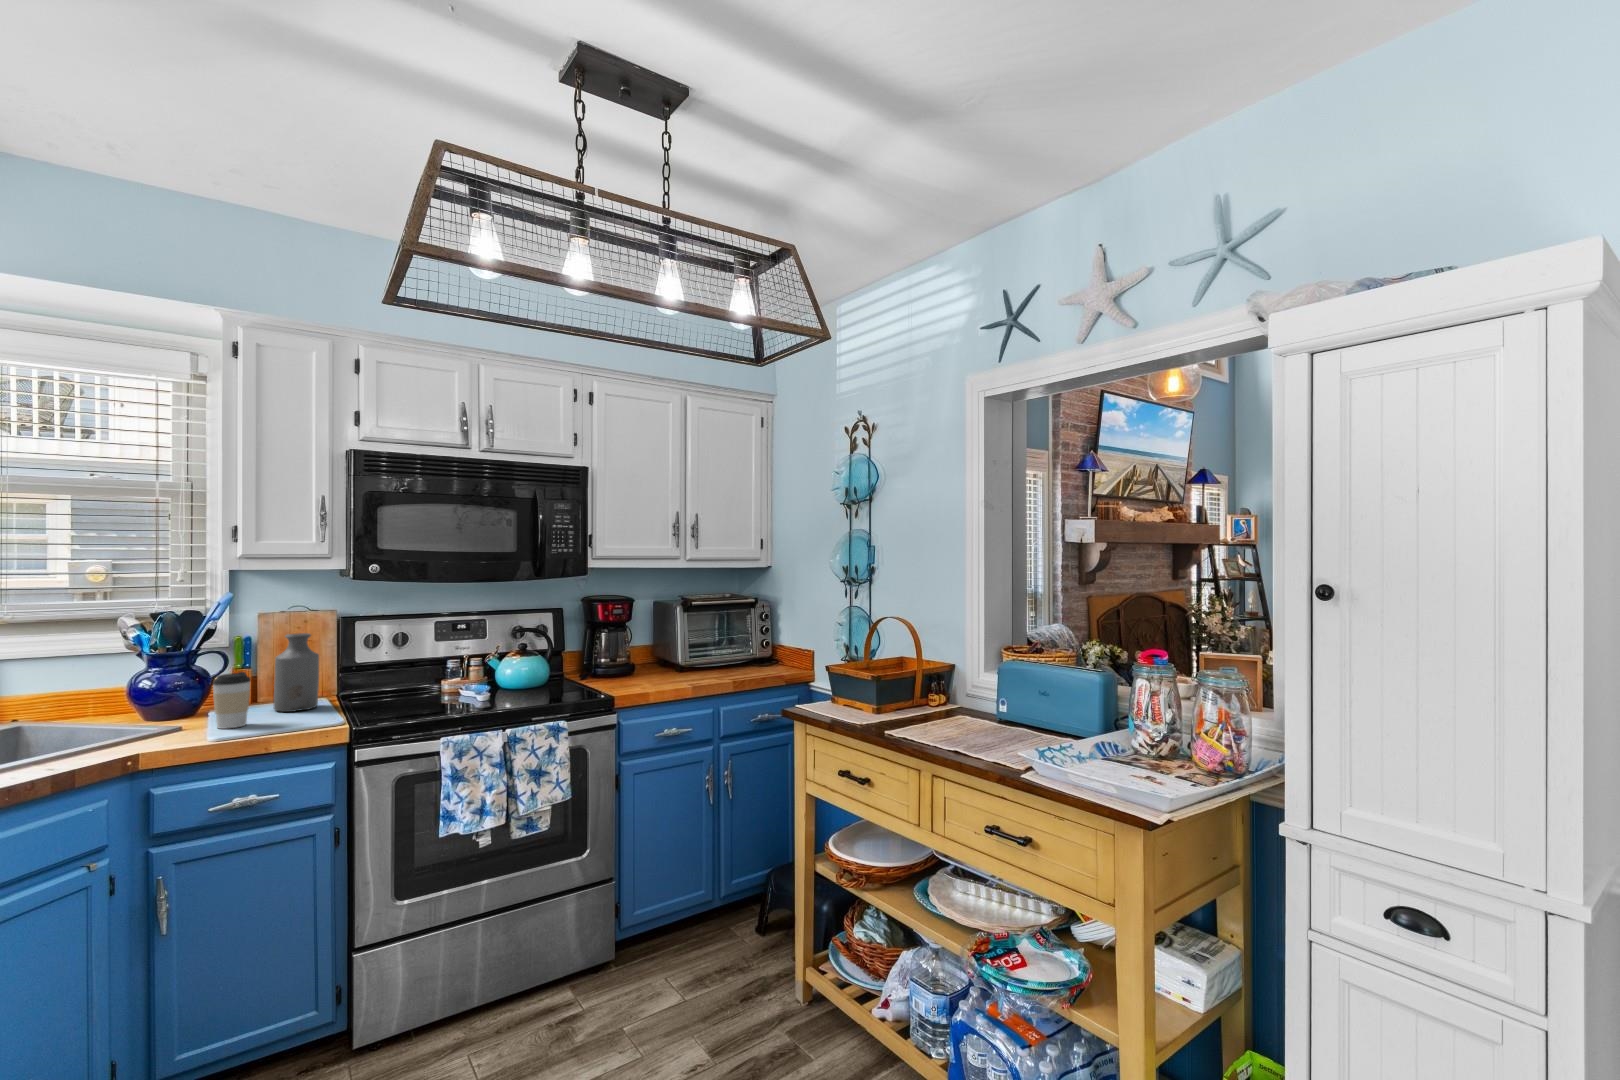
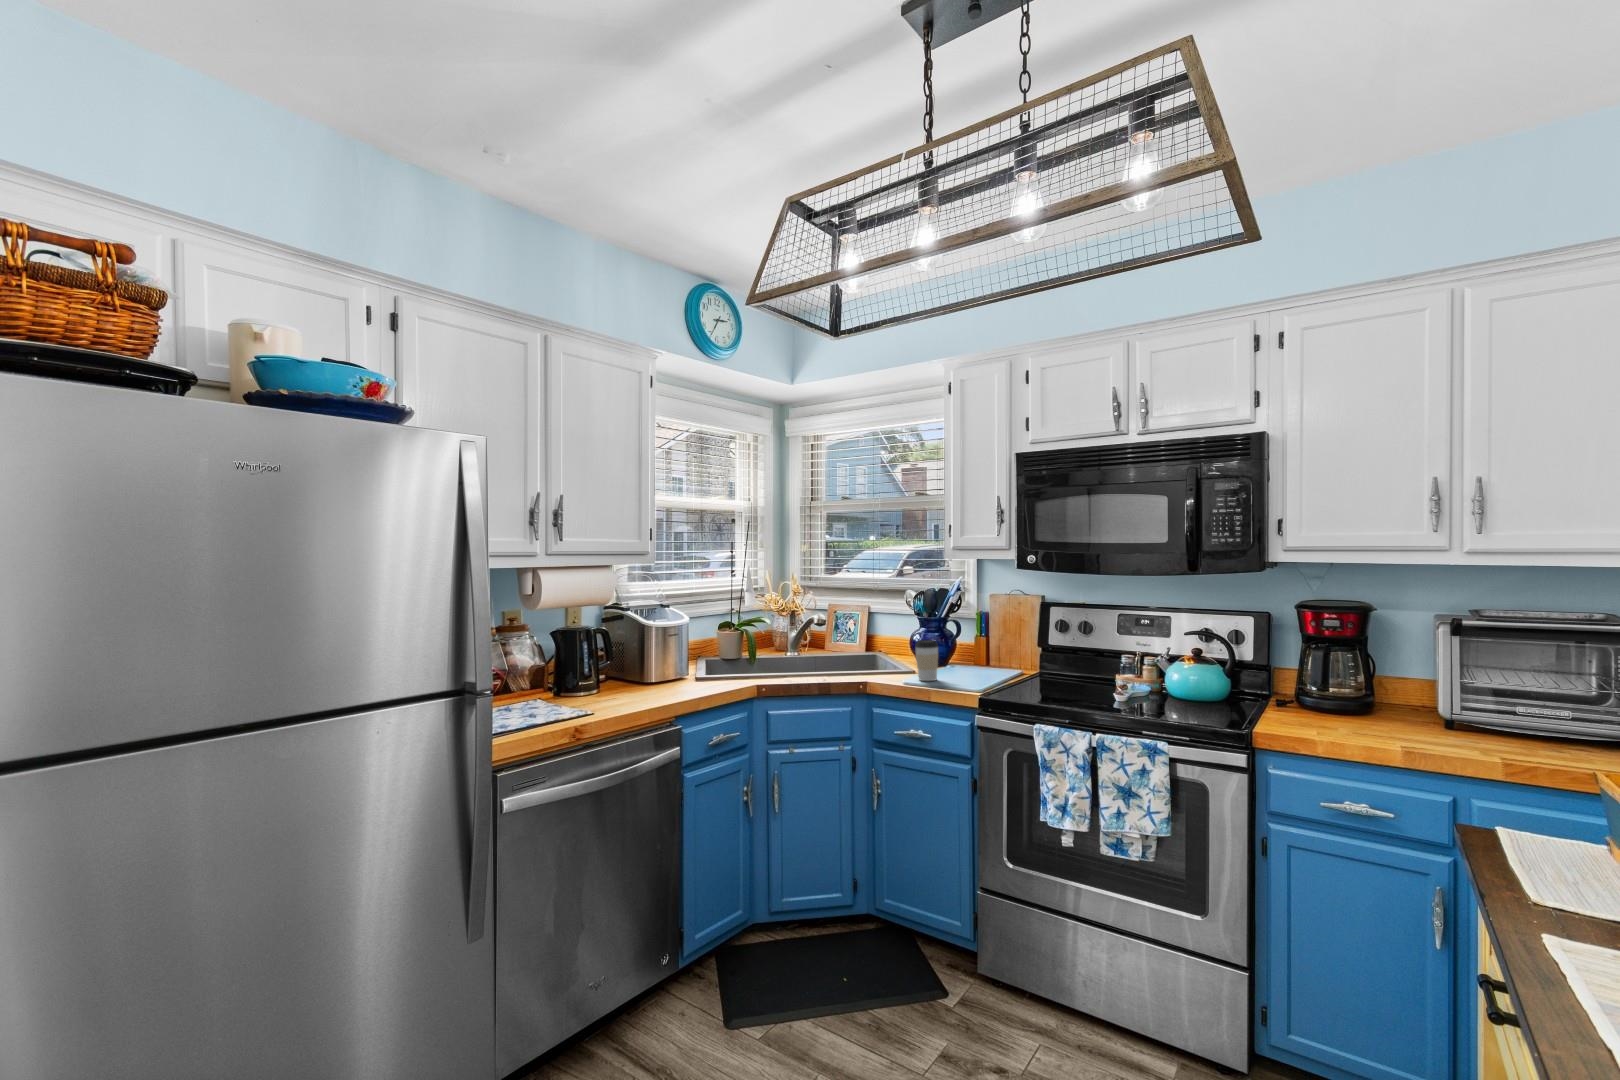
bottle: present [273,633,319,712] -> none [973,614,1005,678]

